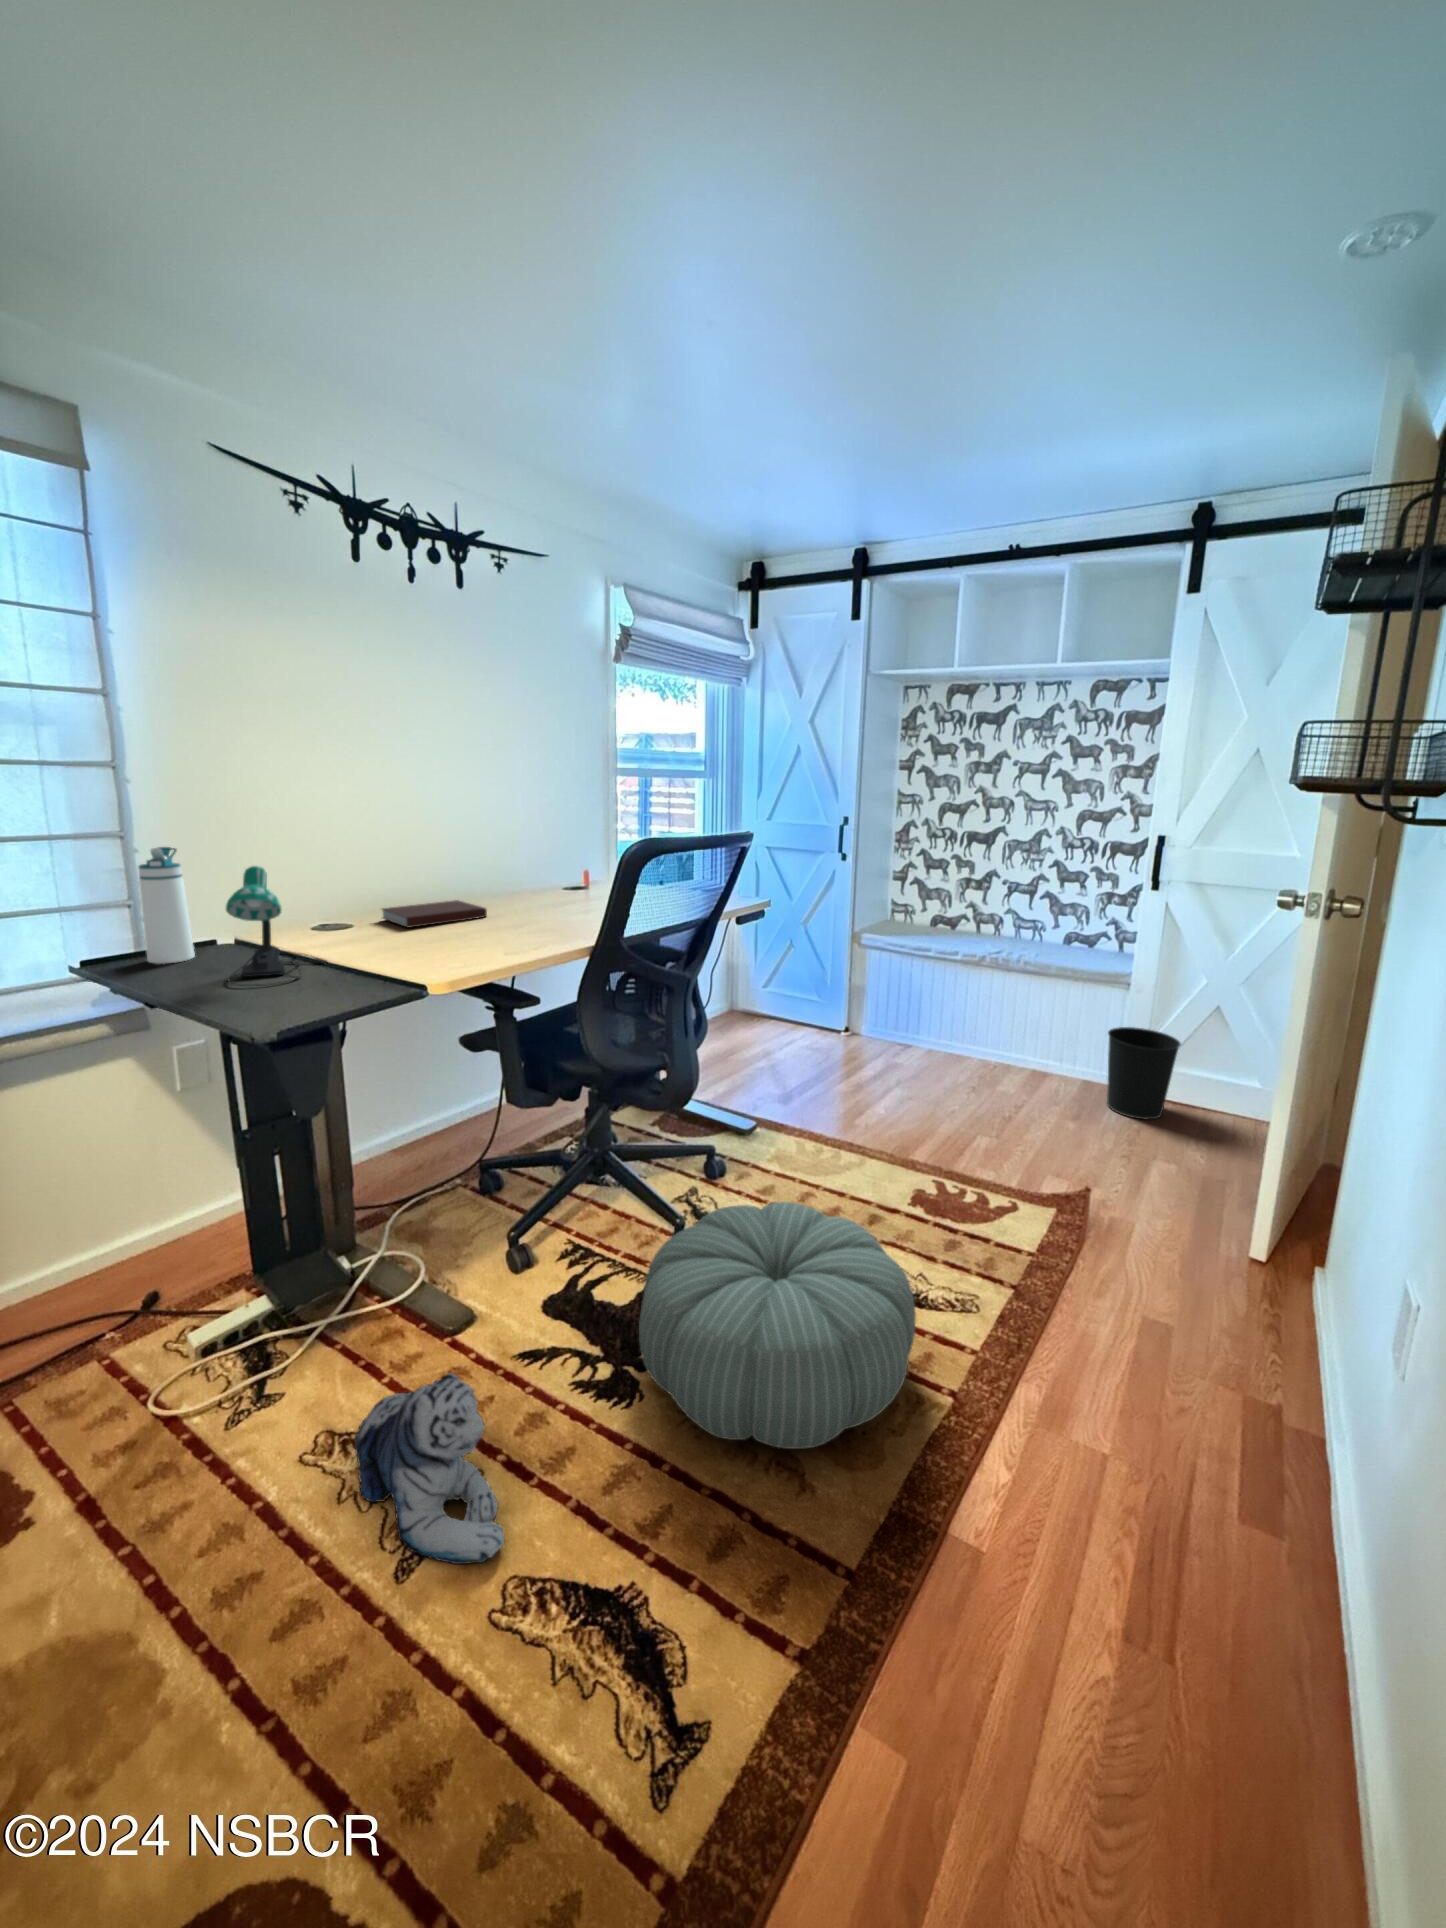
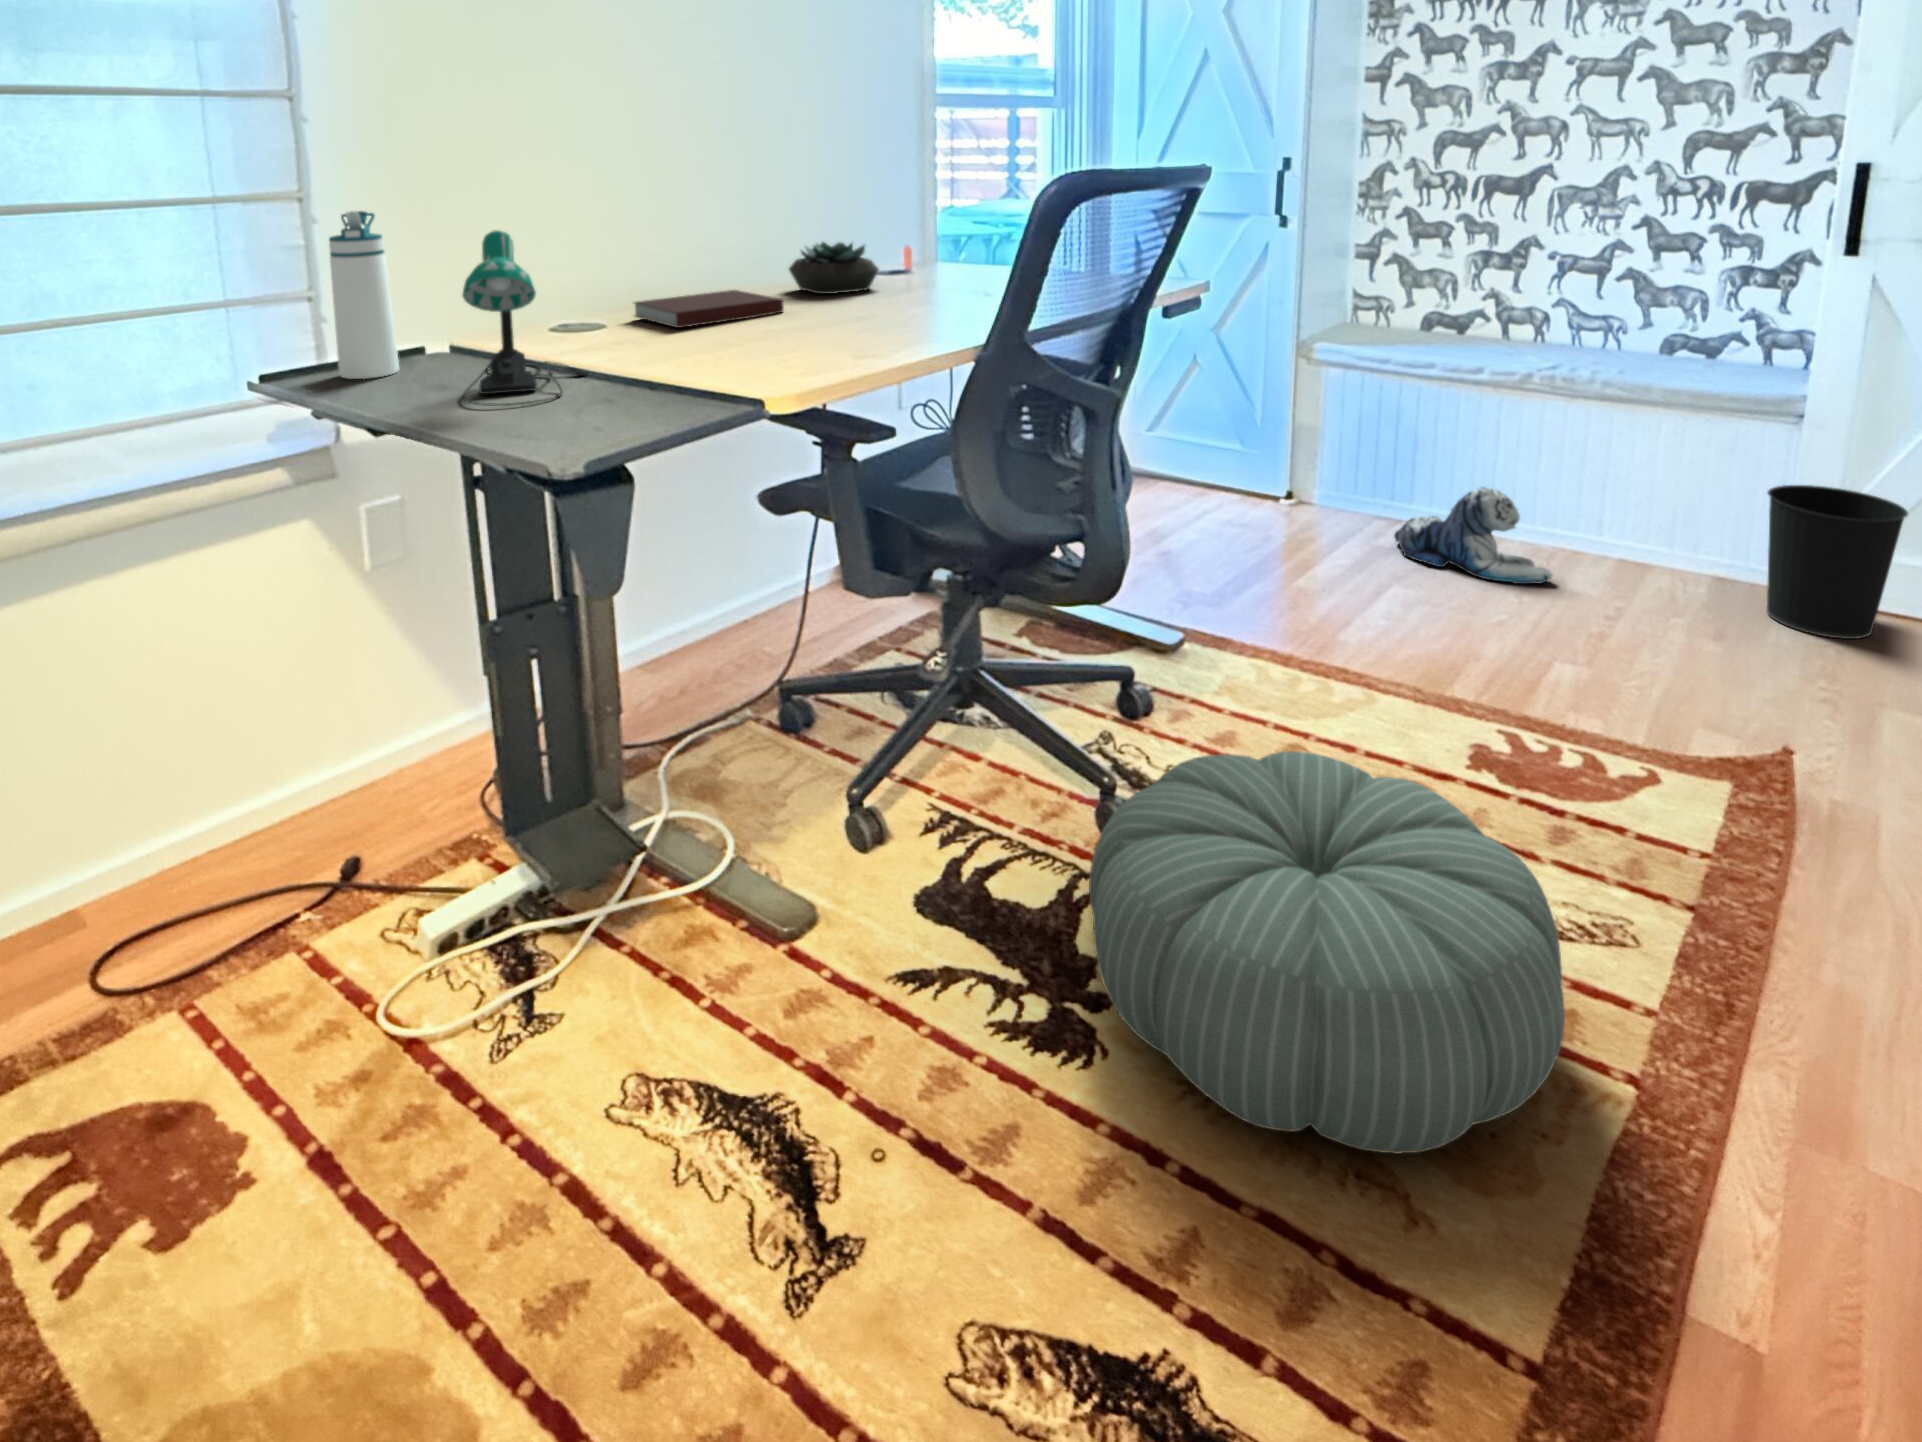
succulent plant: none [499,868,560,904] -> present [789,242,879,294]
plush toy: present [355,1373,505,1564] -> present [1394,487,1552,584]

